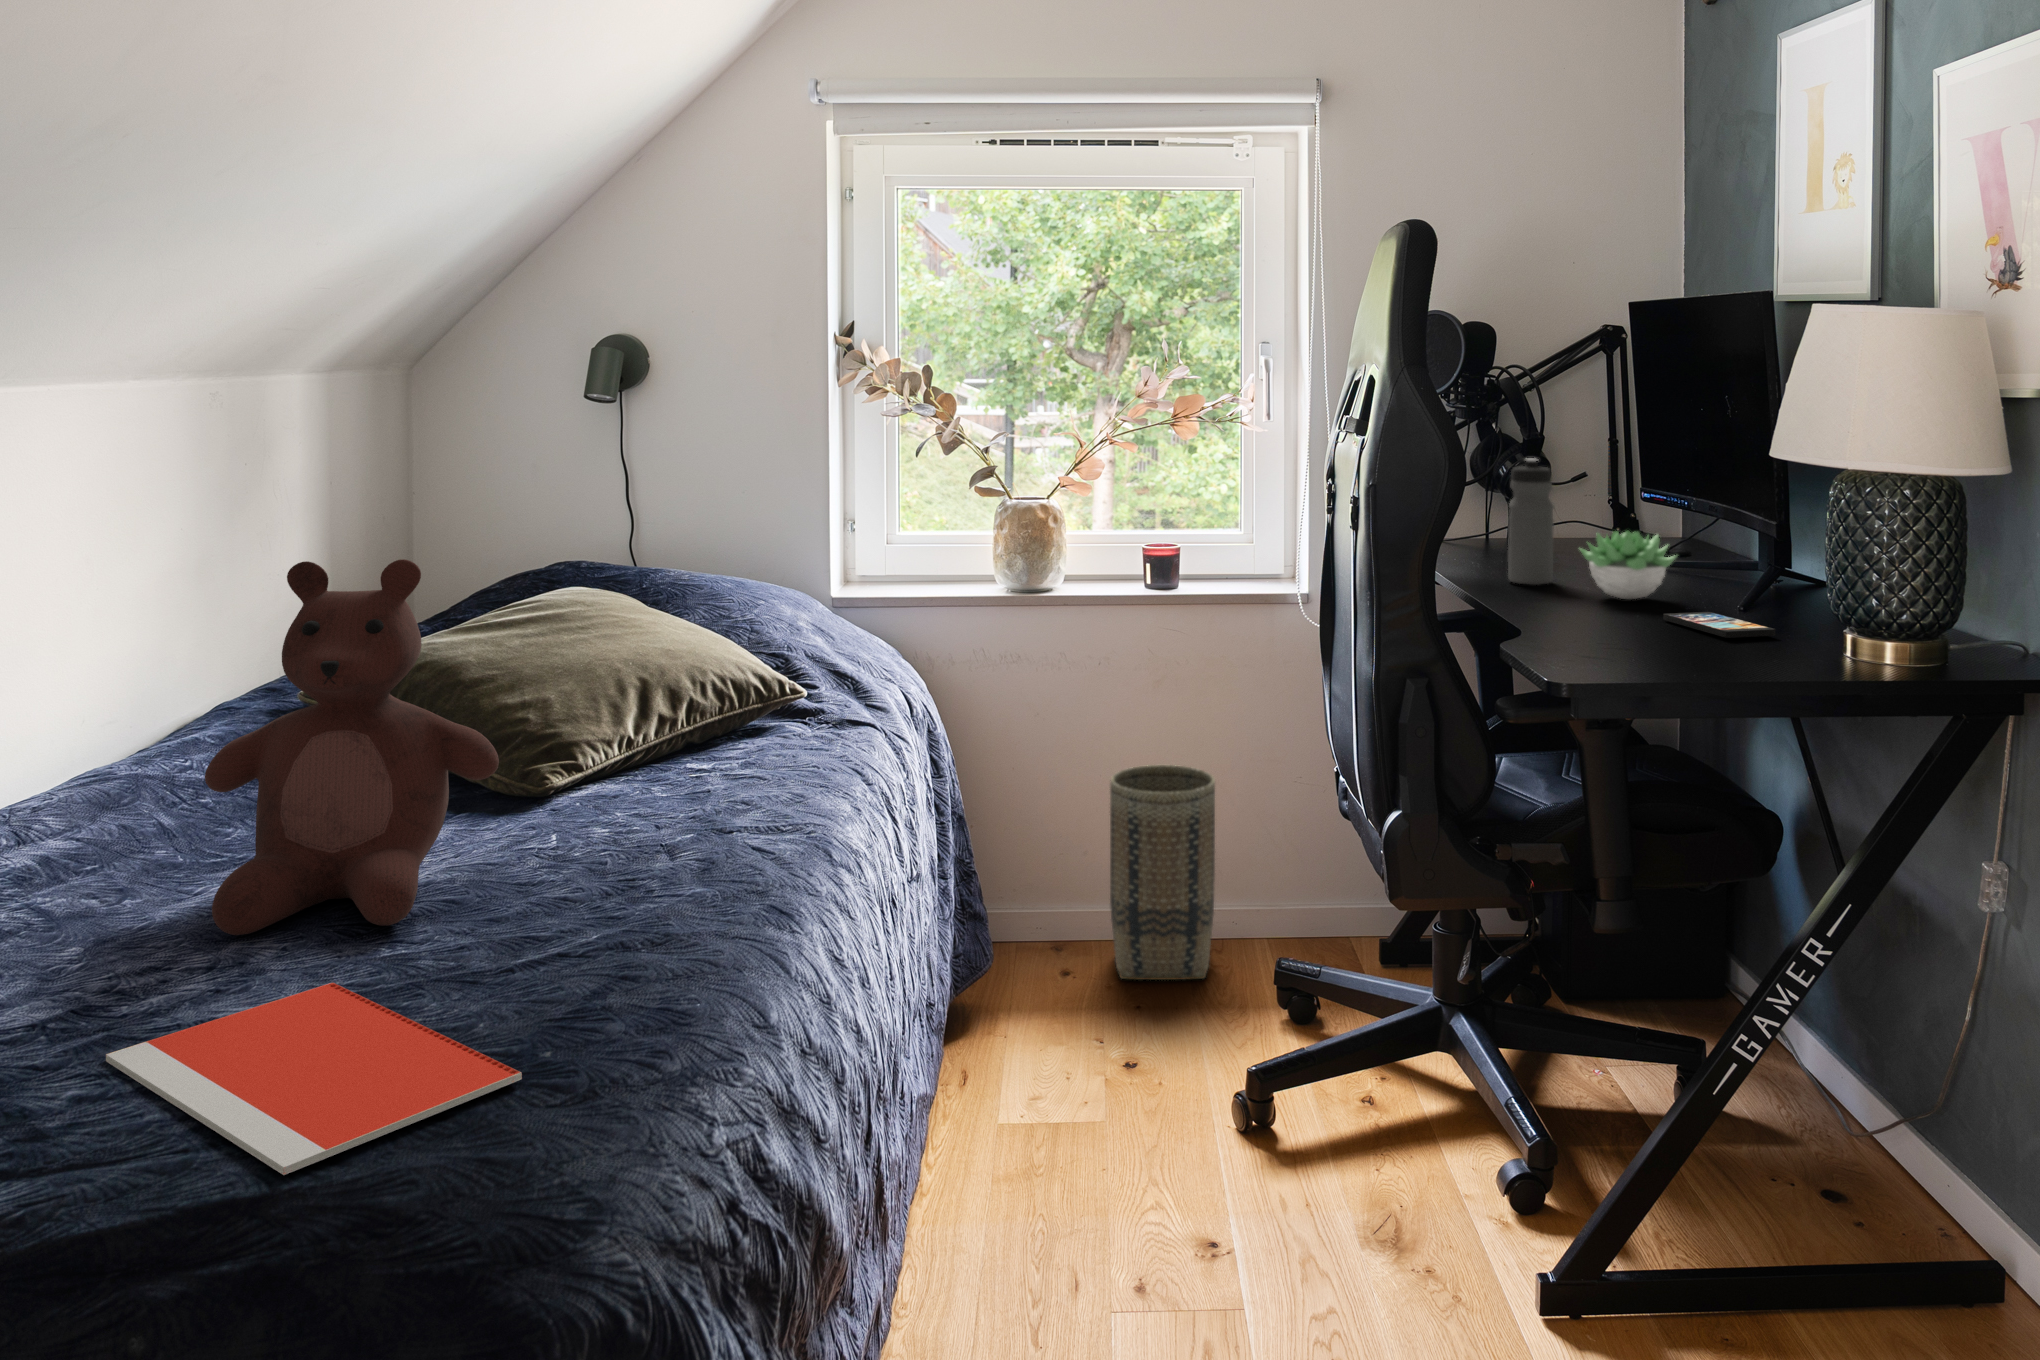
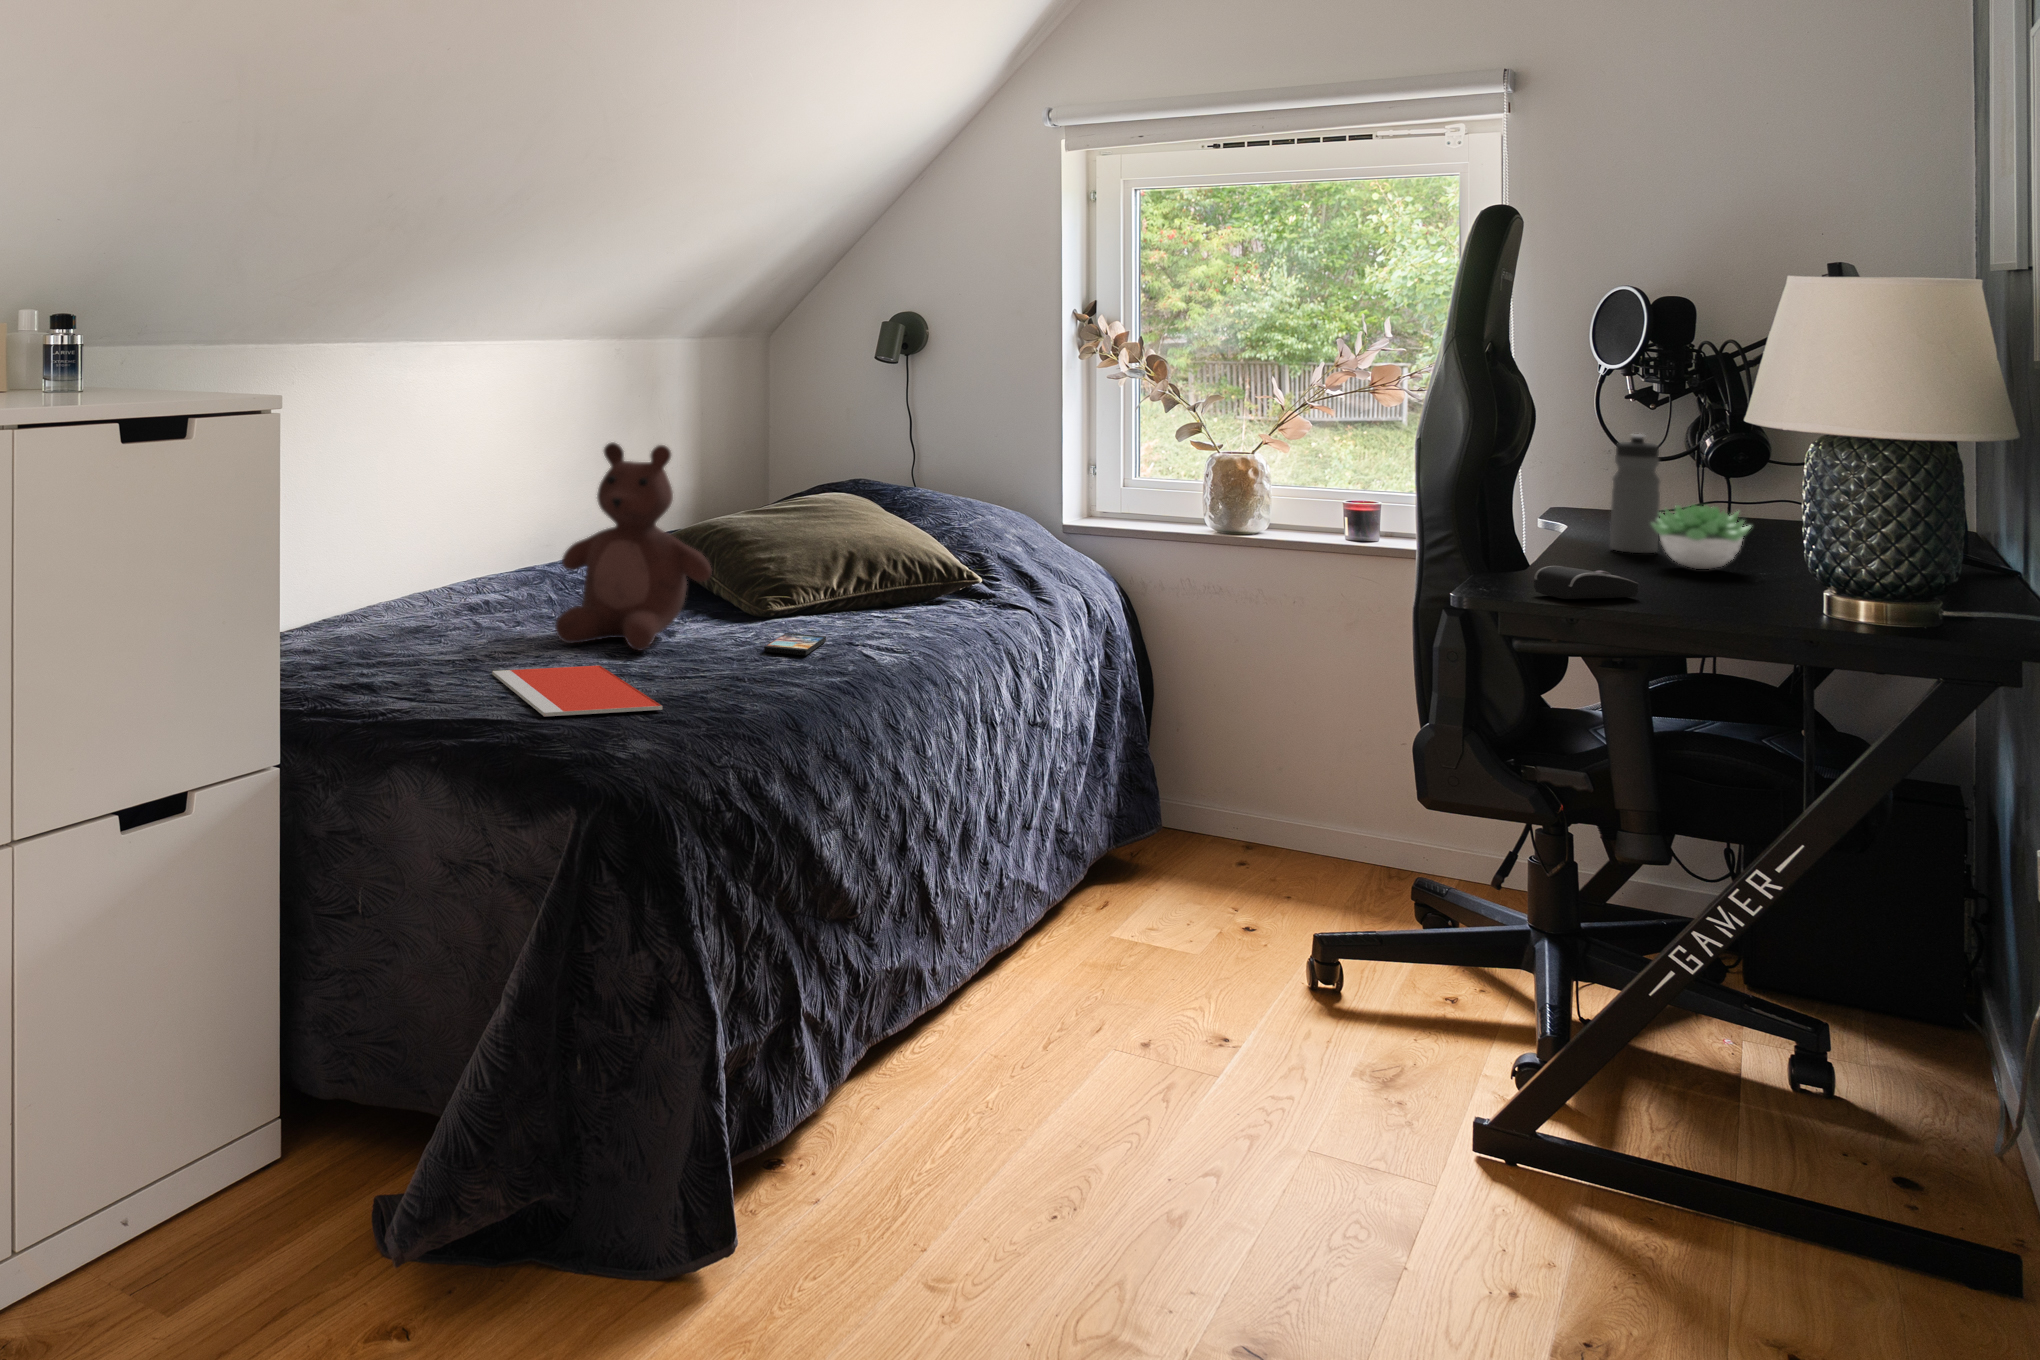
smartphone: present [1664,612,1775,638] -> present [764,633,826,655]
computer mouse: none [1587,620,1677,661] -> present [1534,566,1638,599]
basket: present [1110,765,1215,980] -> none [1271,698,1376,888]

